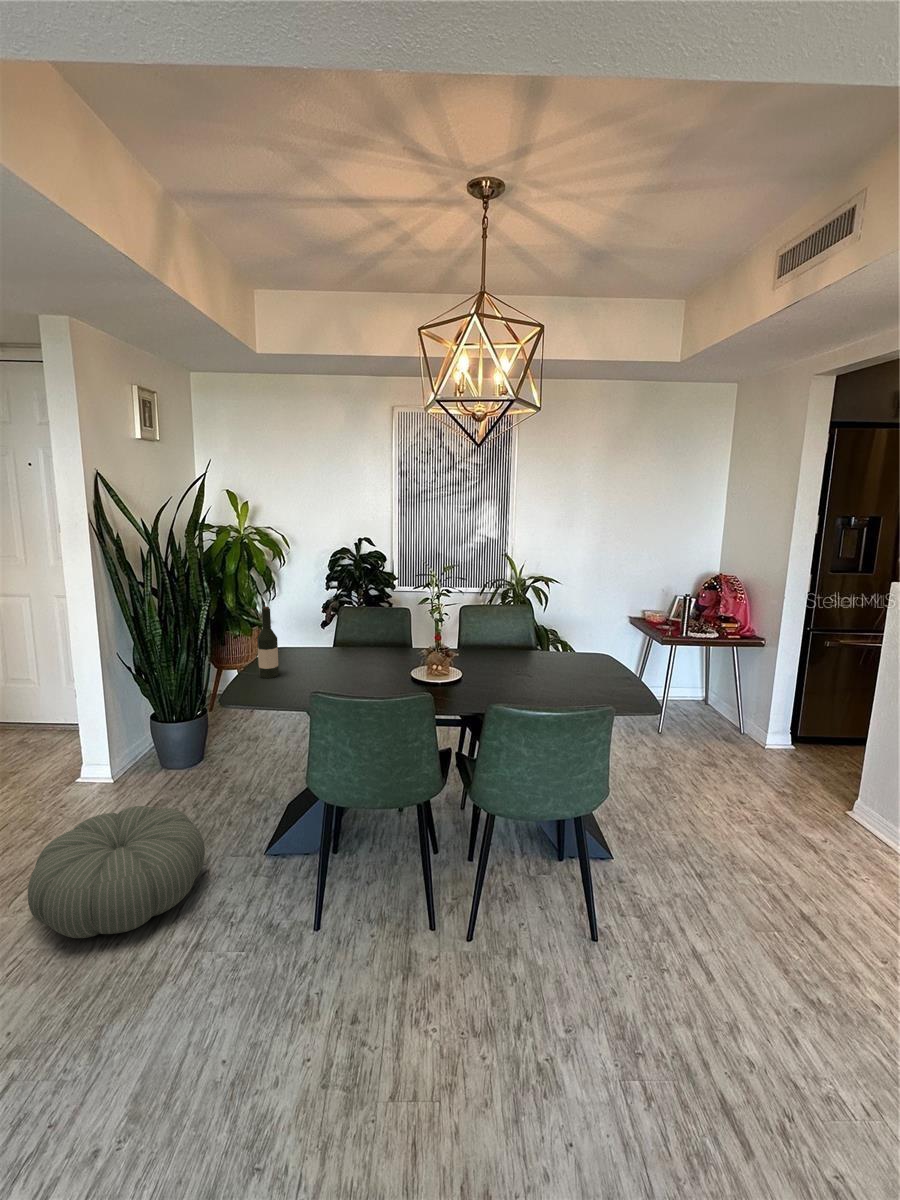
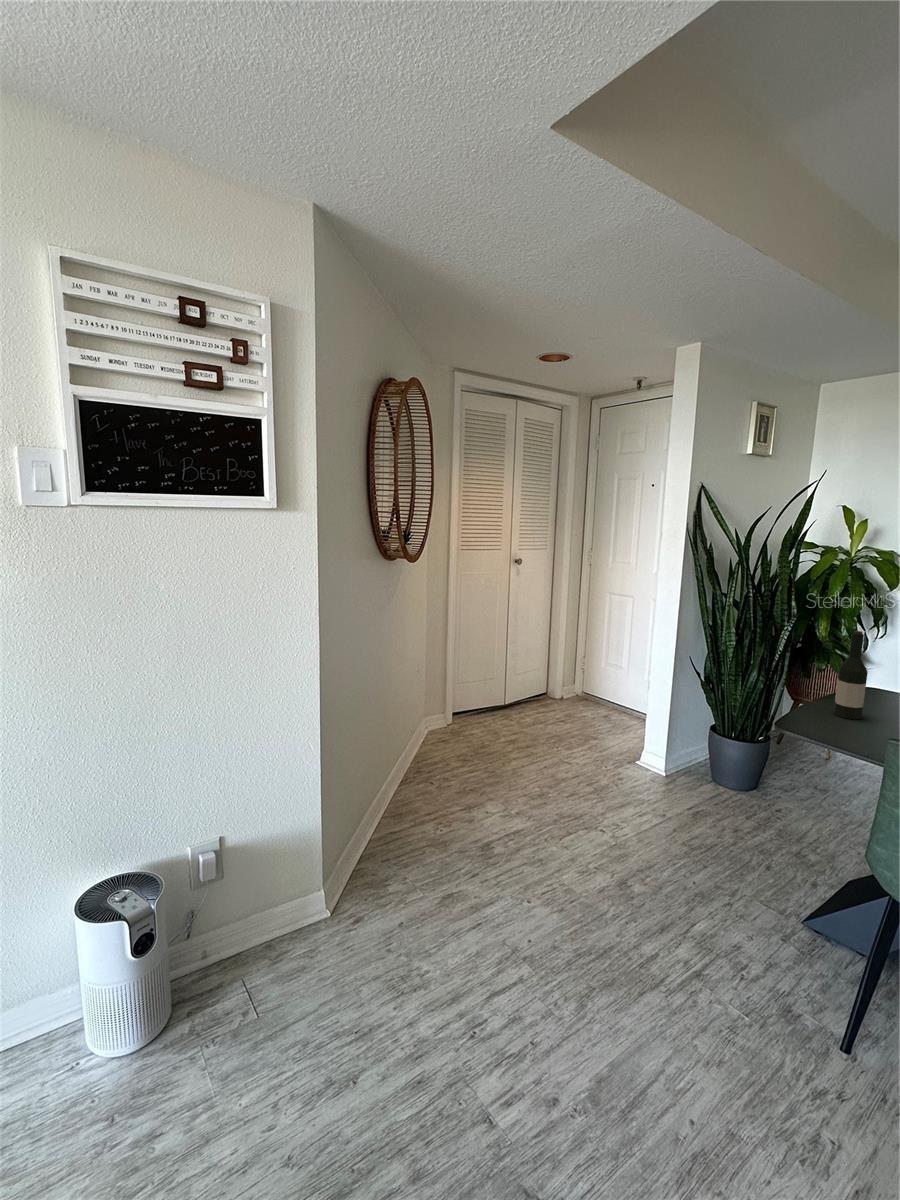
pouf: present [28,806,205,938] -> none [572,796,731,920]

